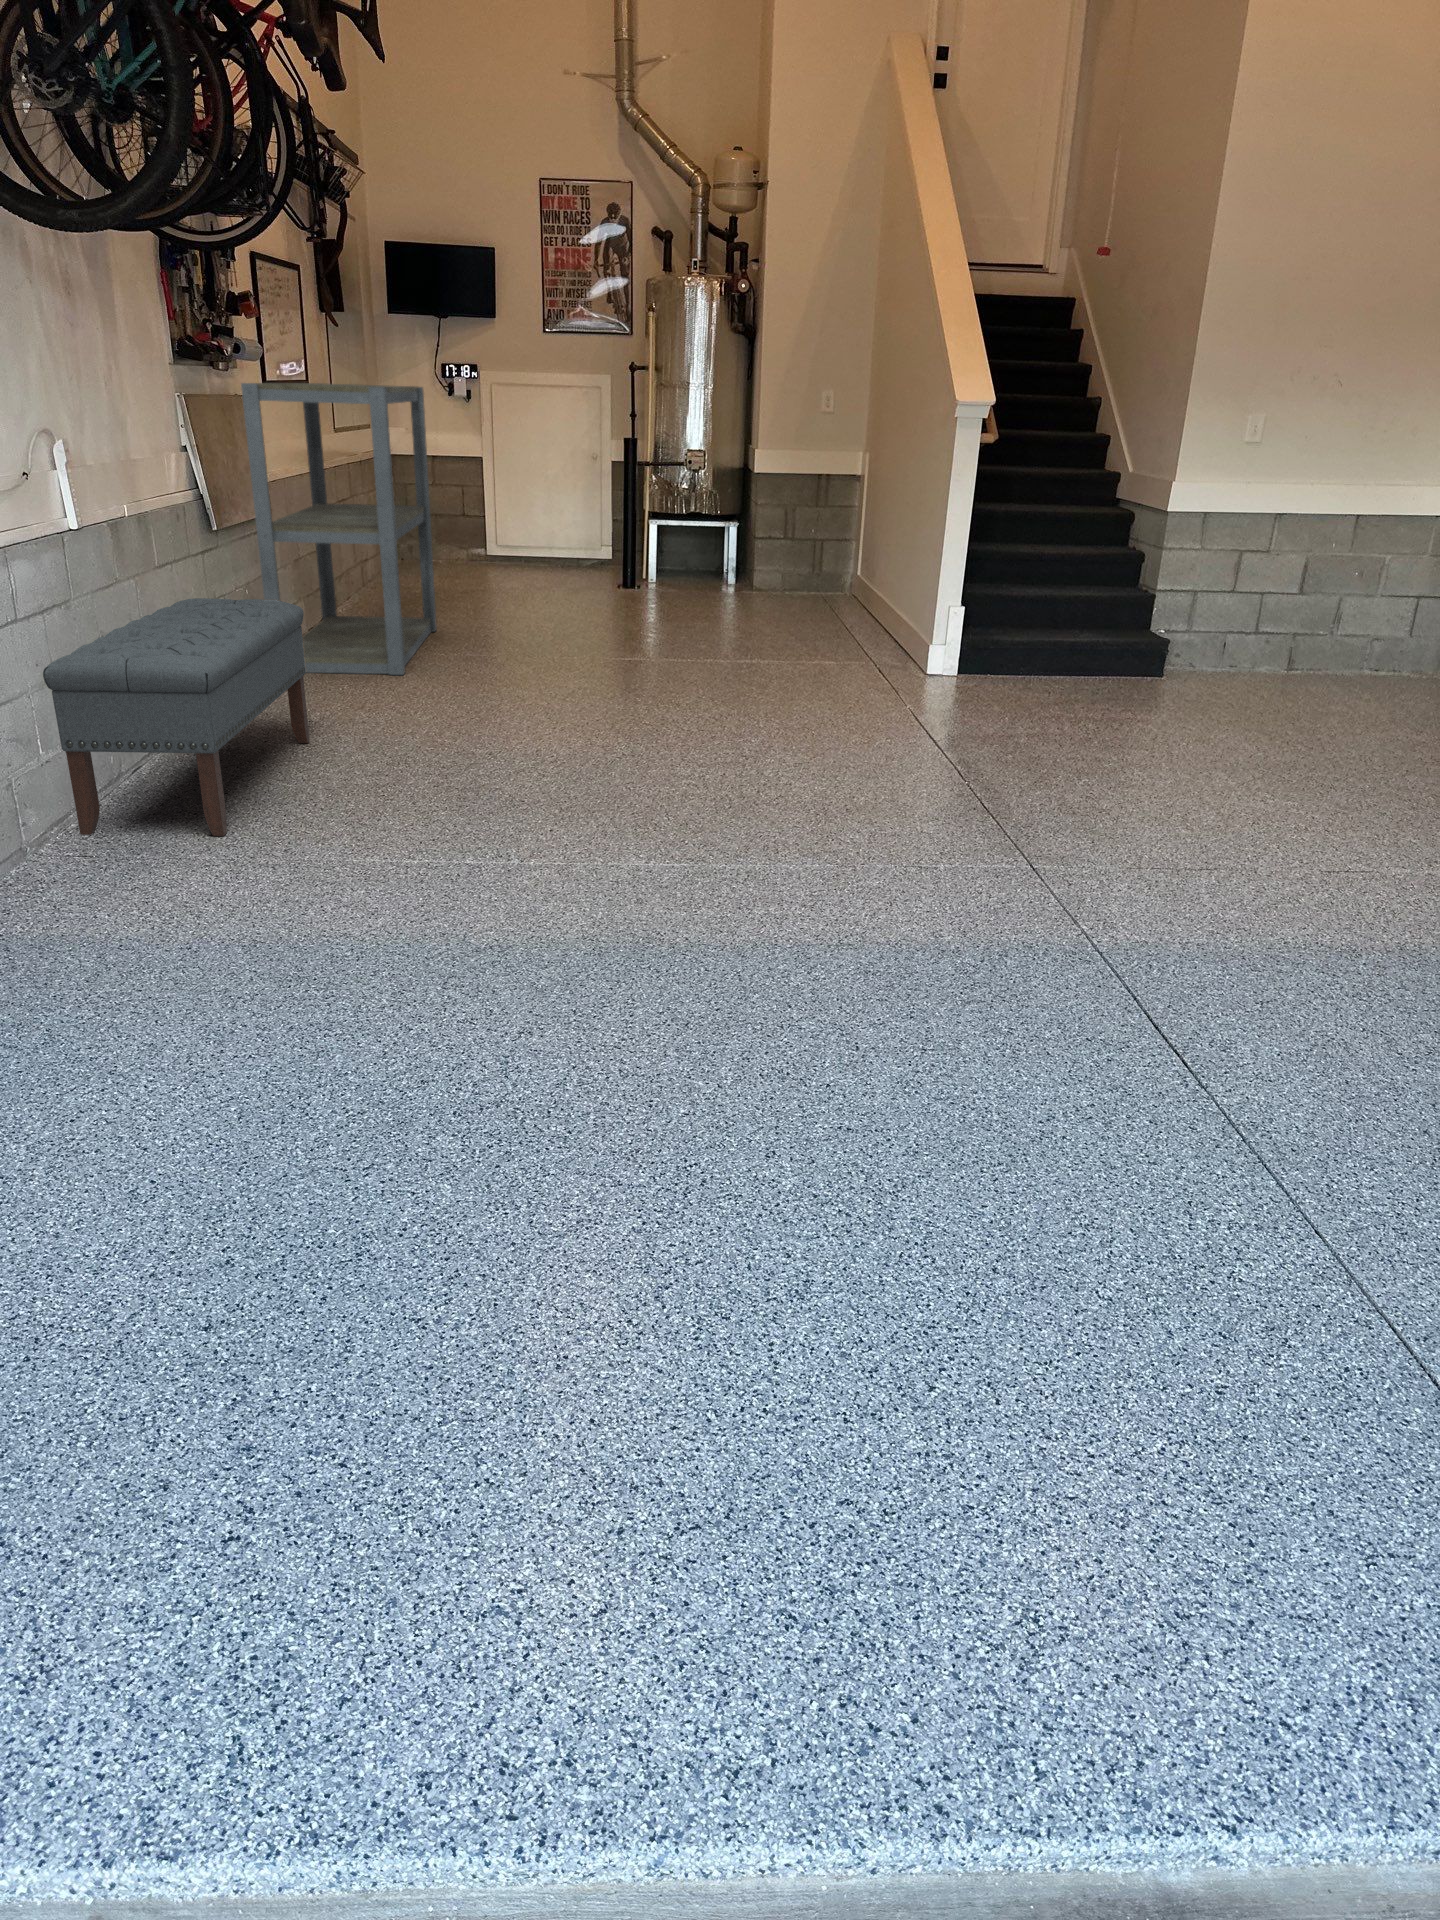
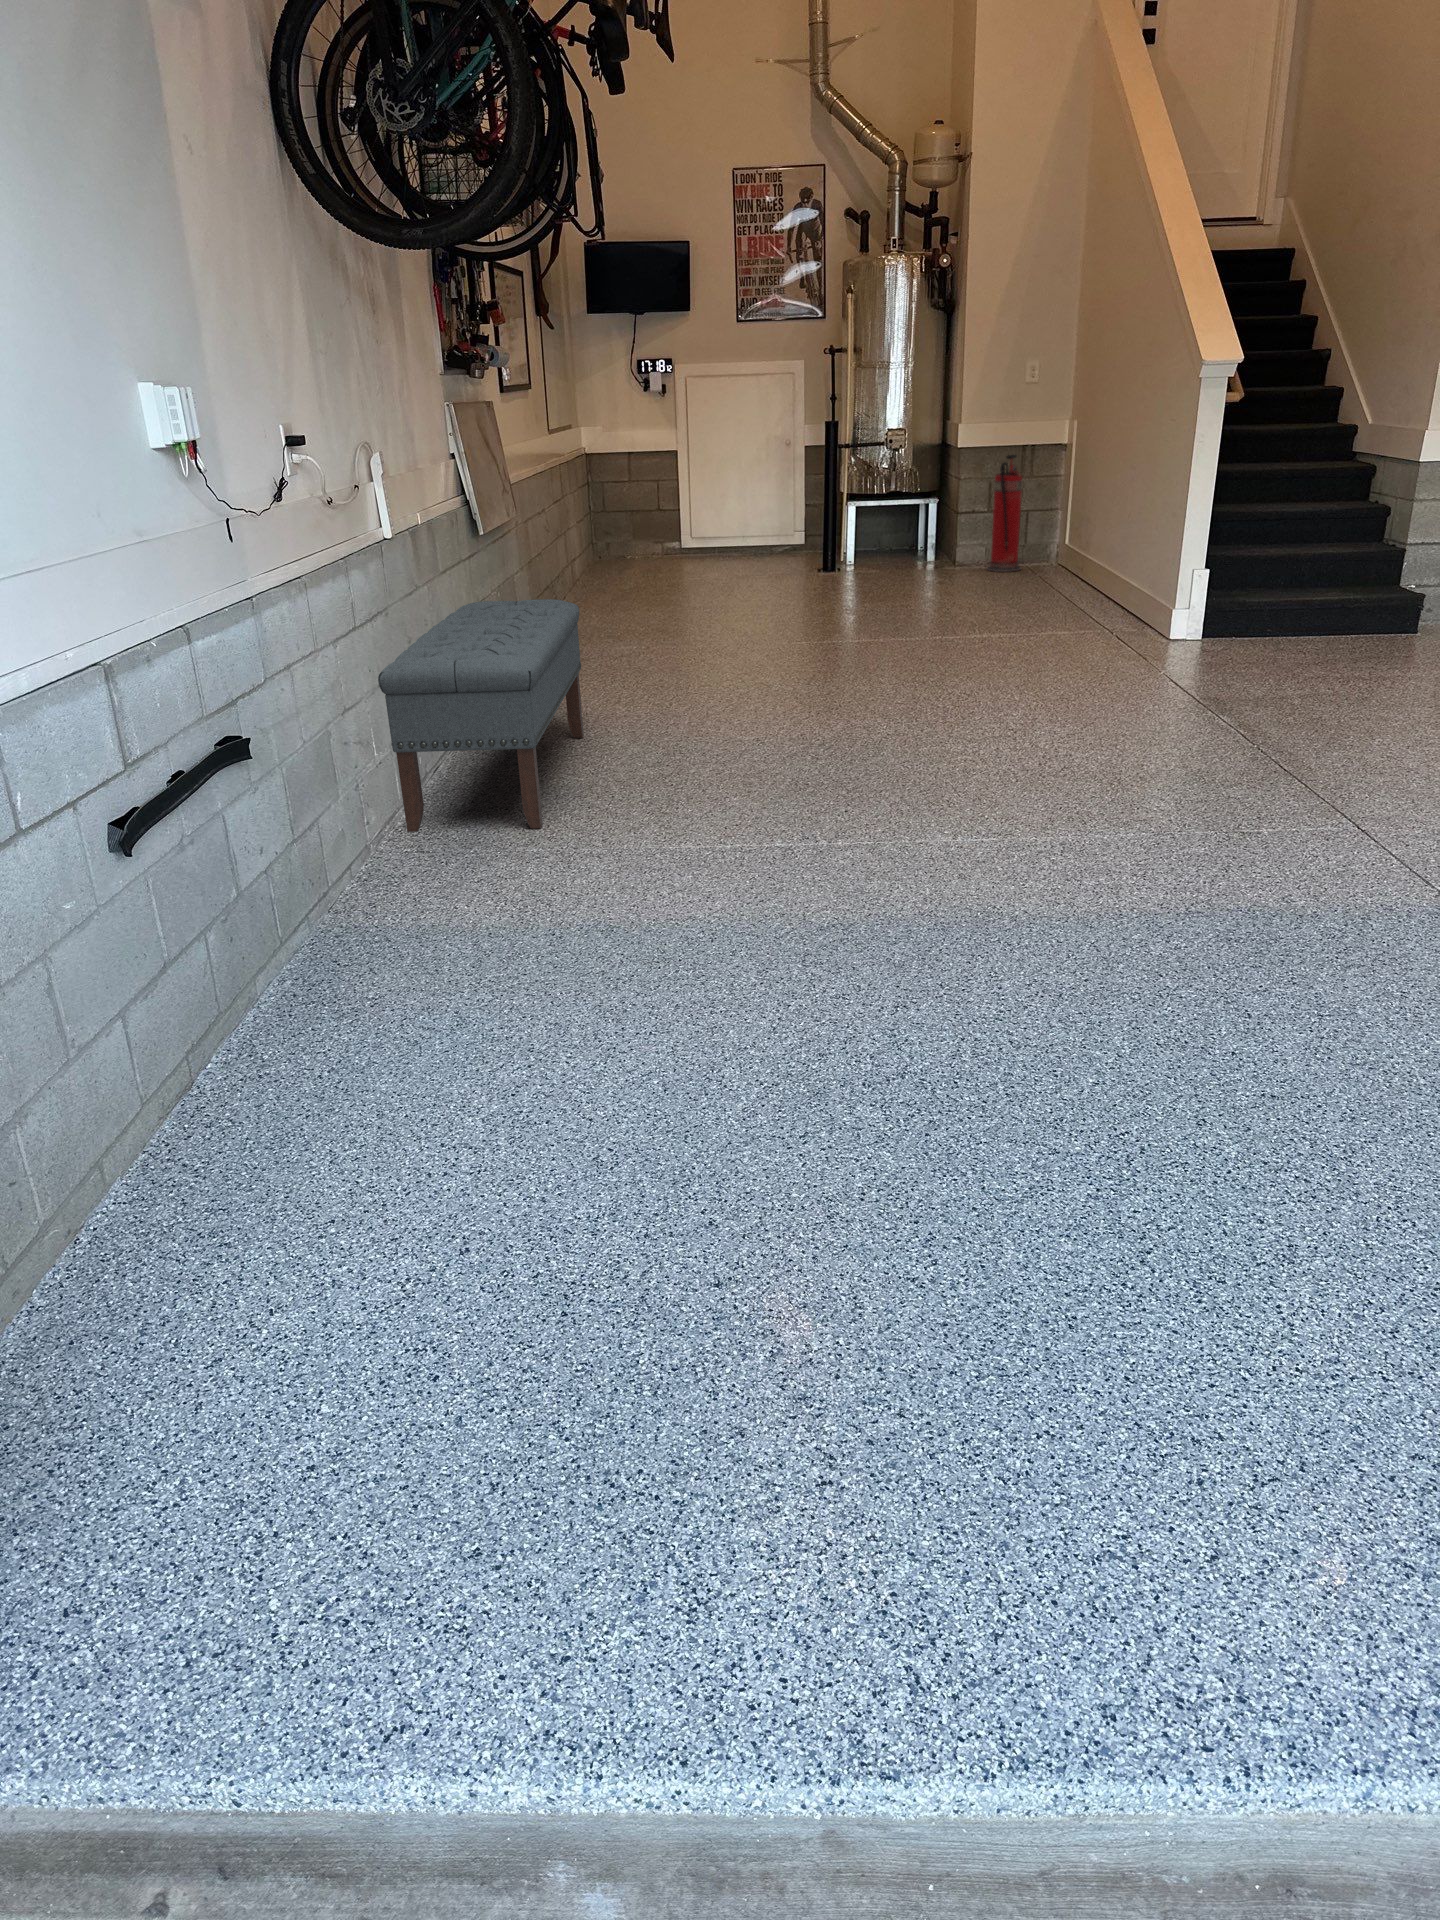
shelving unit: present [241,383,437,675] -> none [493,384,660,673]
fire extinguisher: none [783,482,818,597] -> present [987,455,1022,572]

